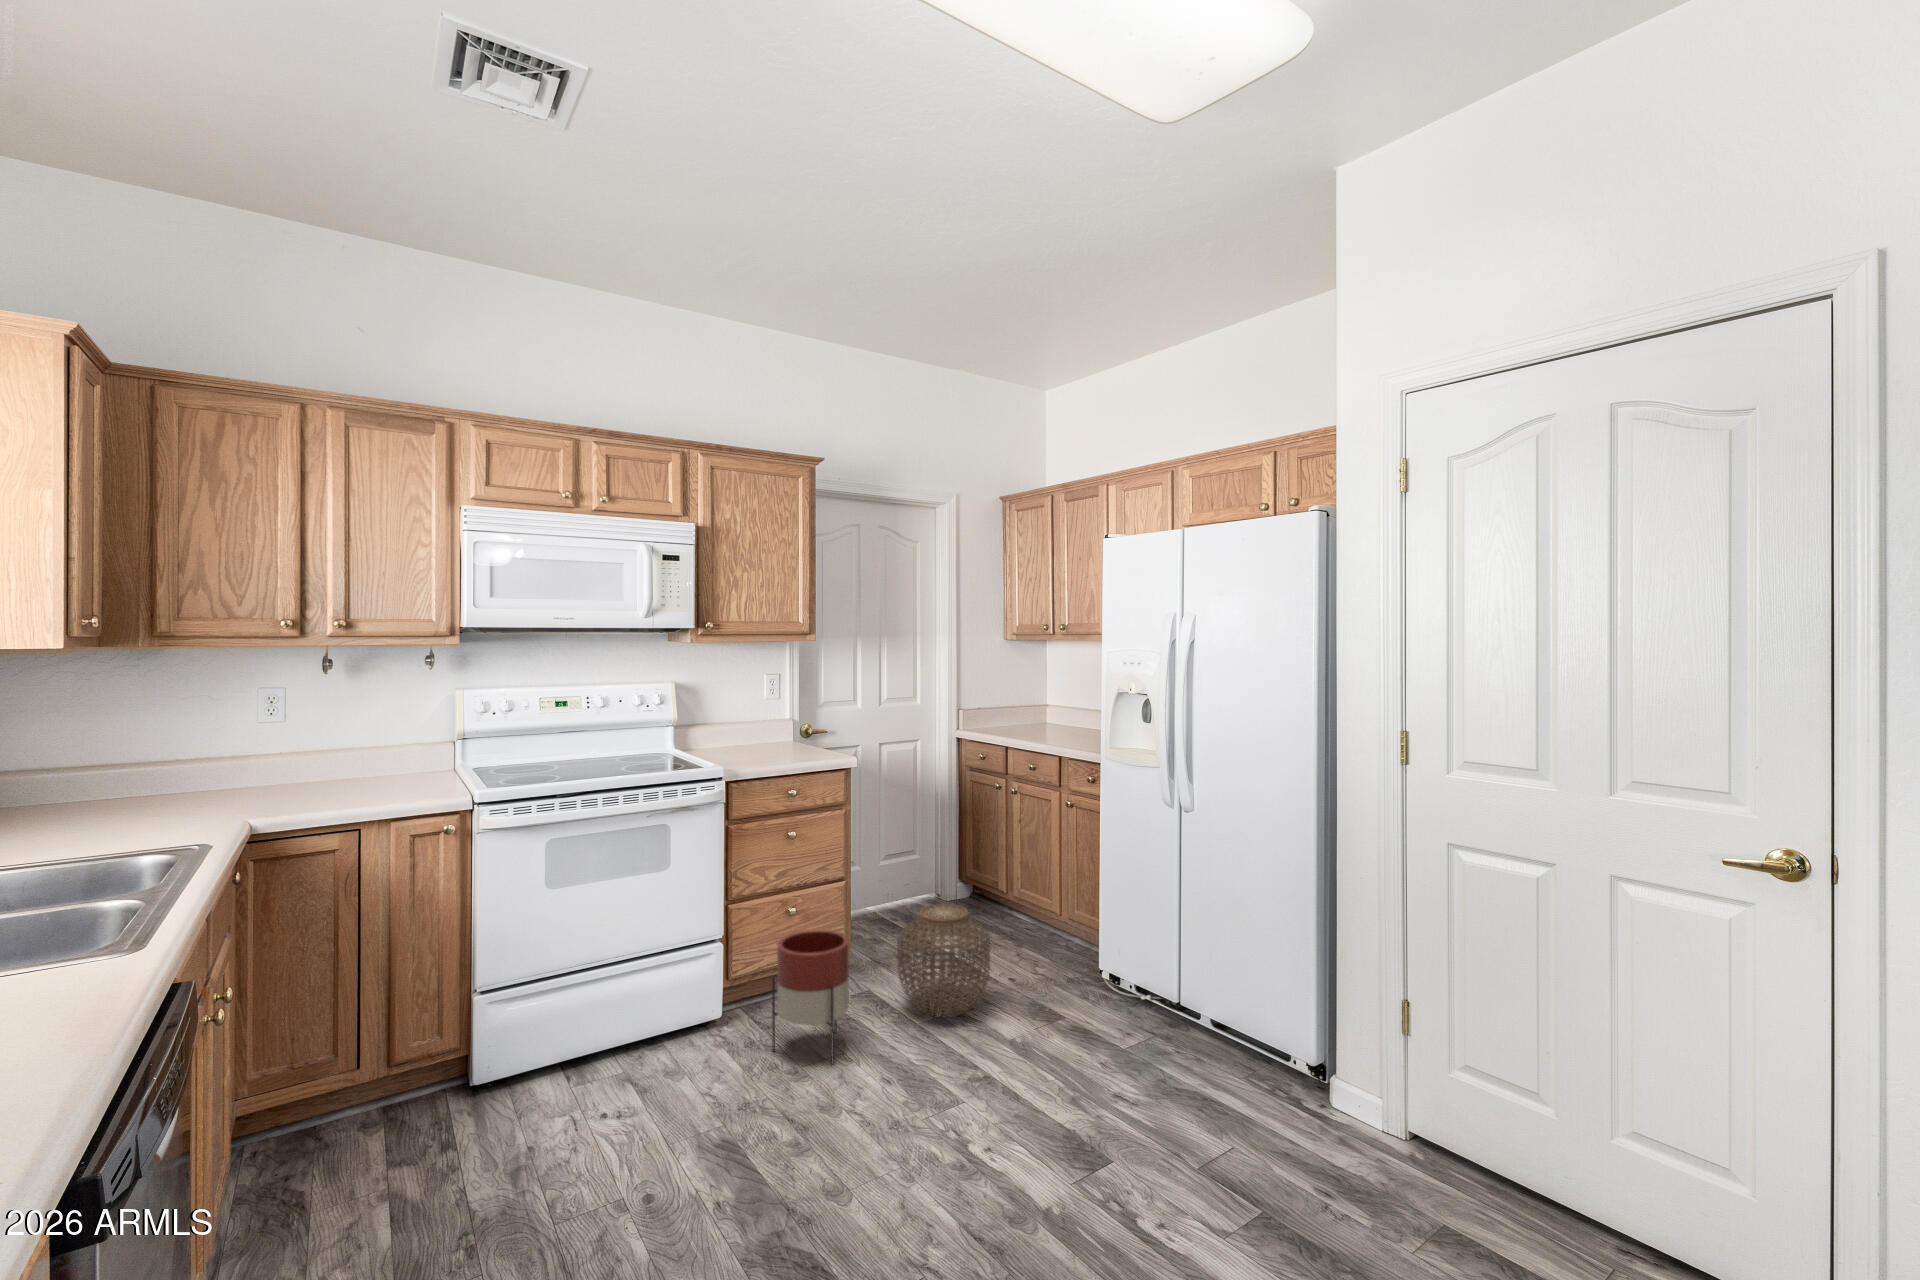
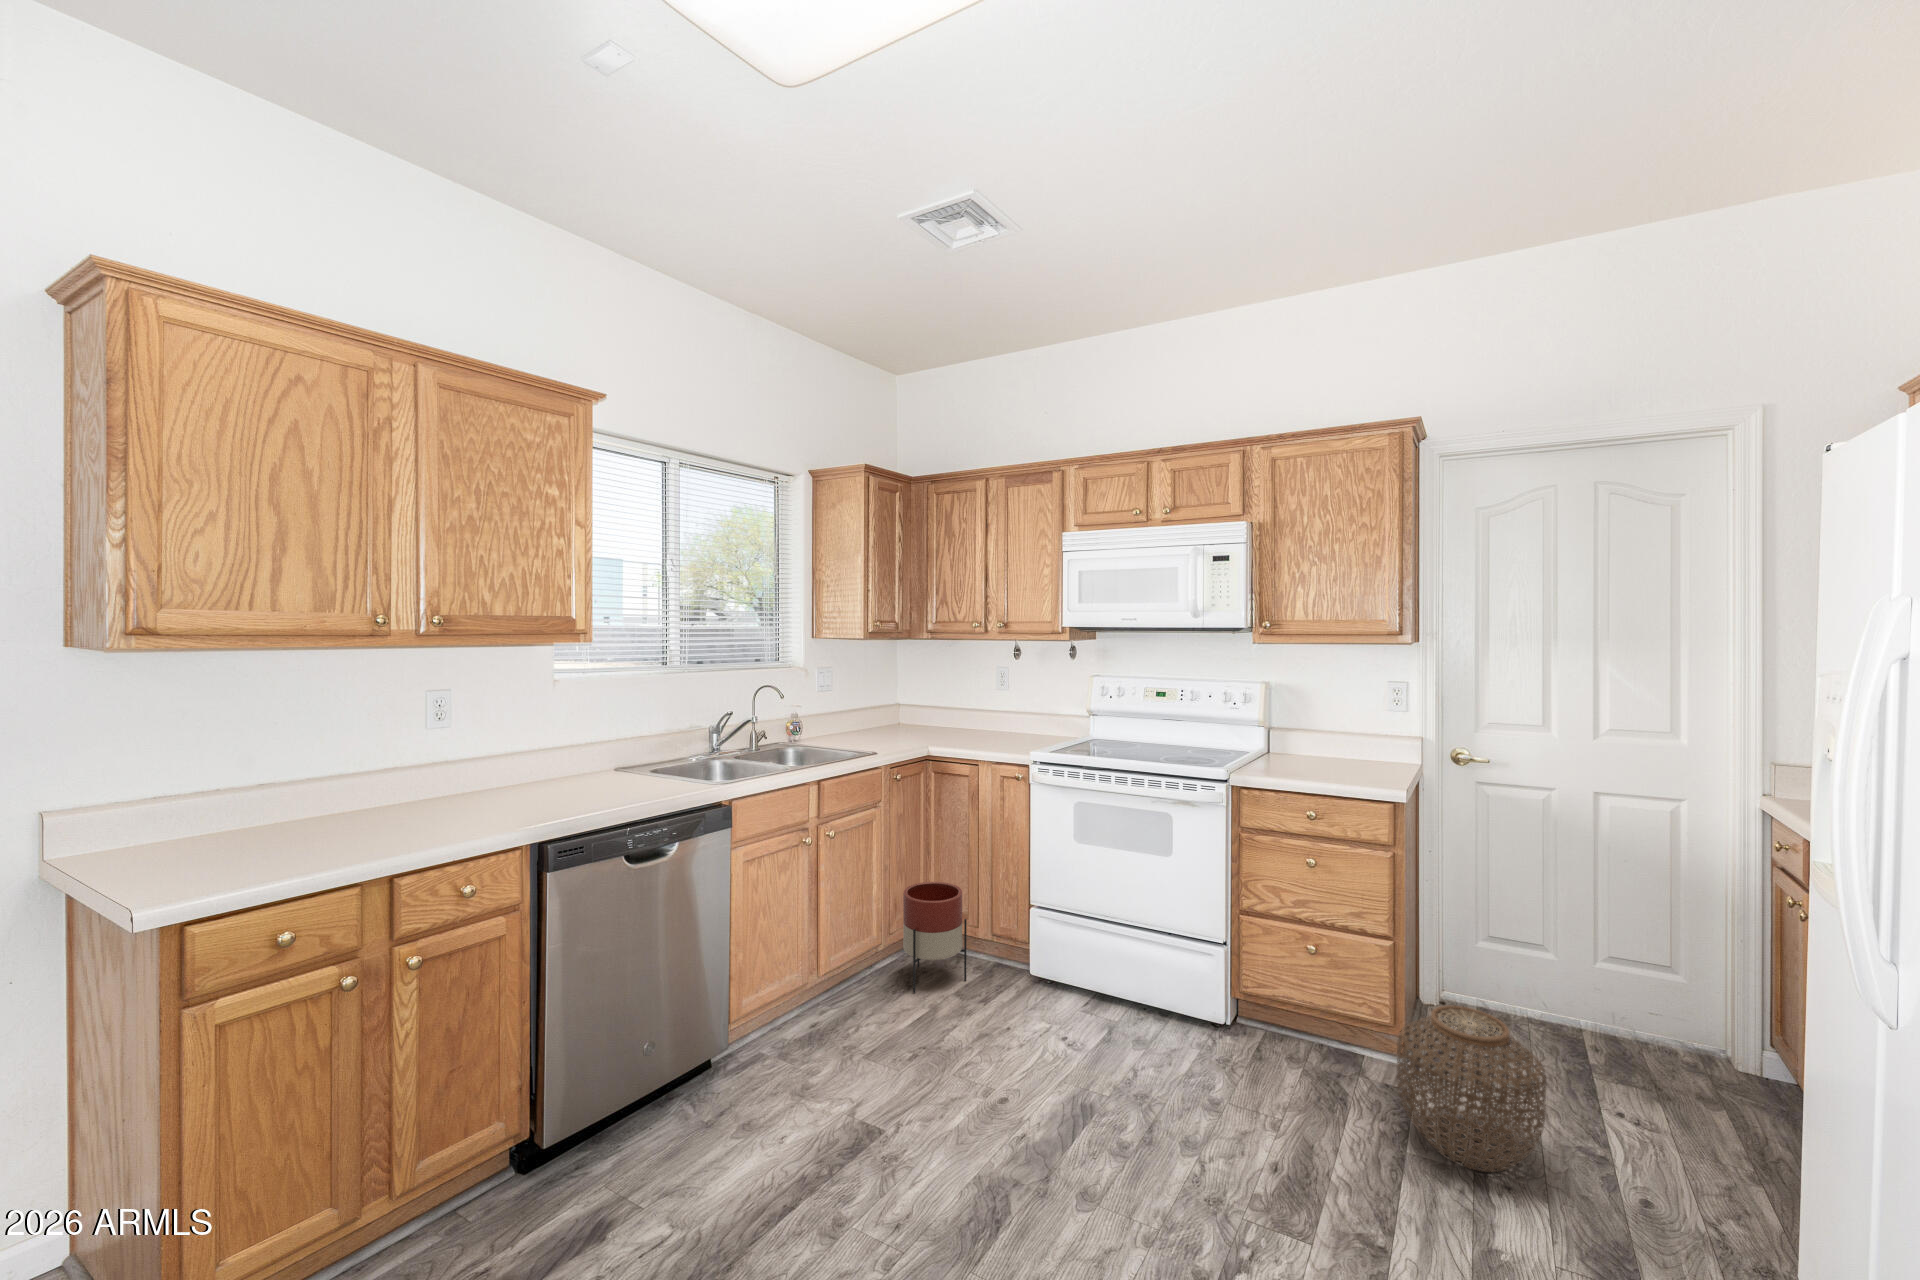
planter: present [772,930,849,1064] -> present [903,882,967,993]

